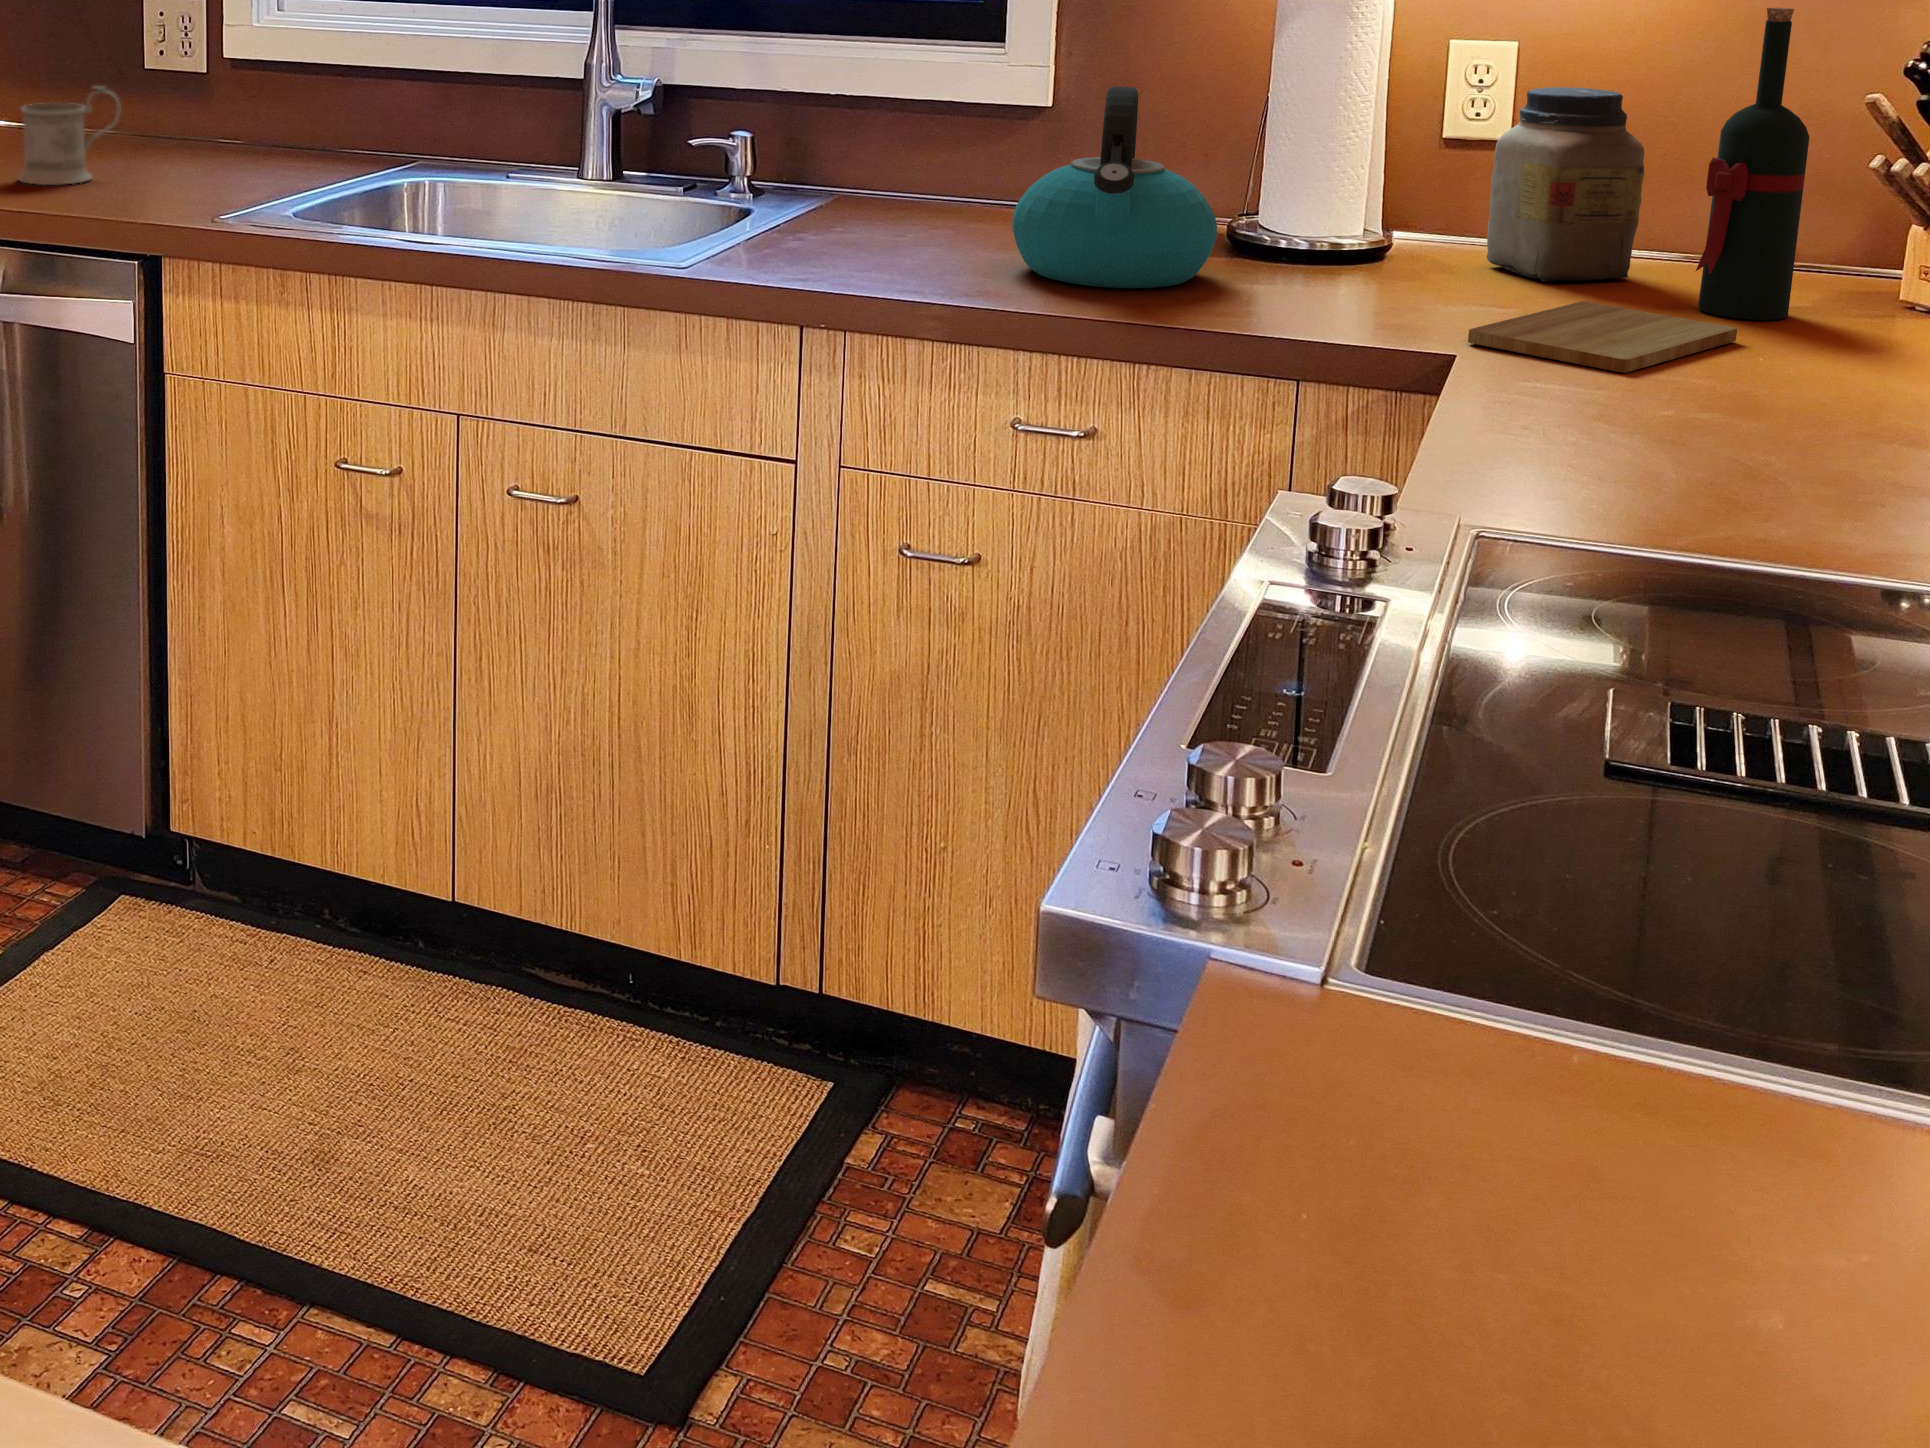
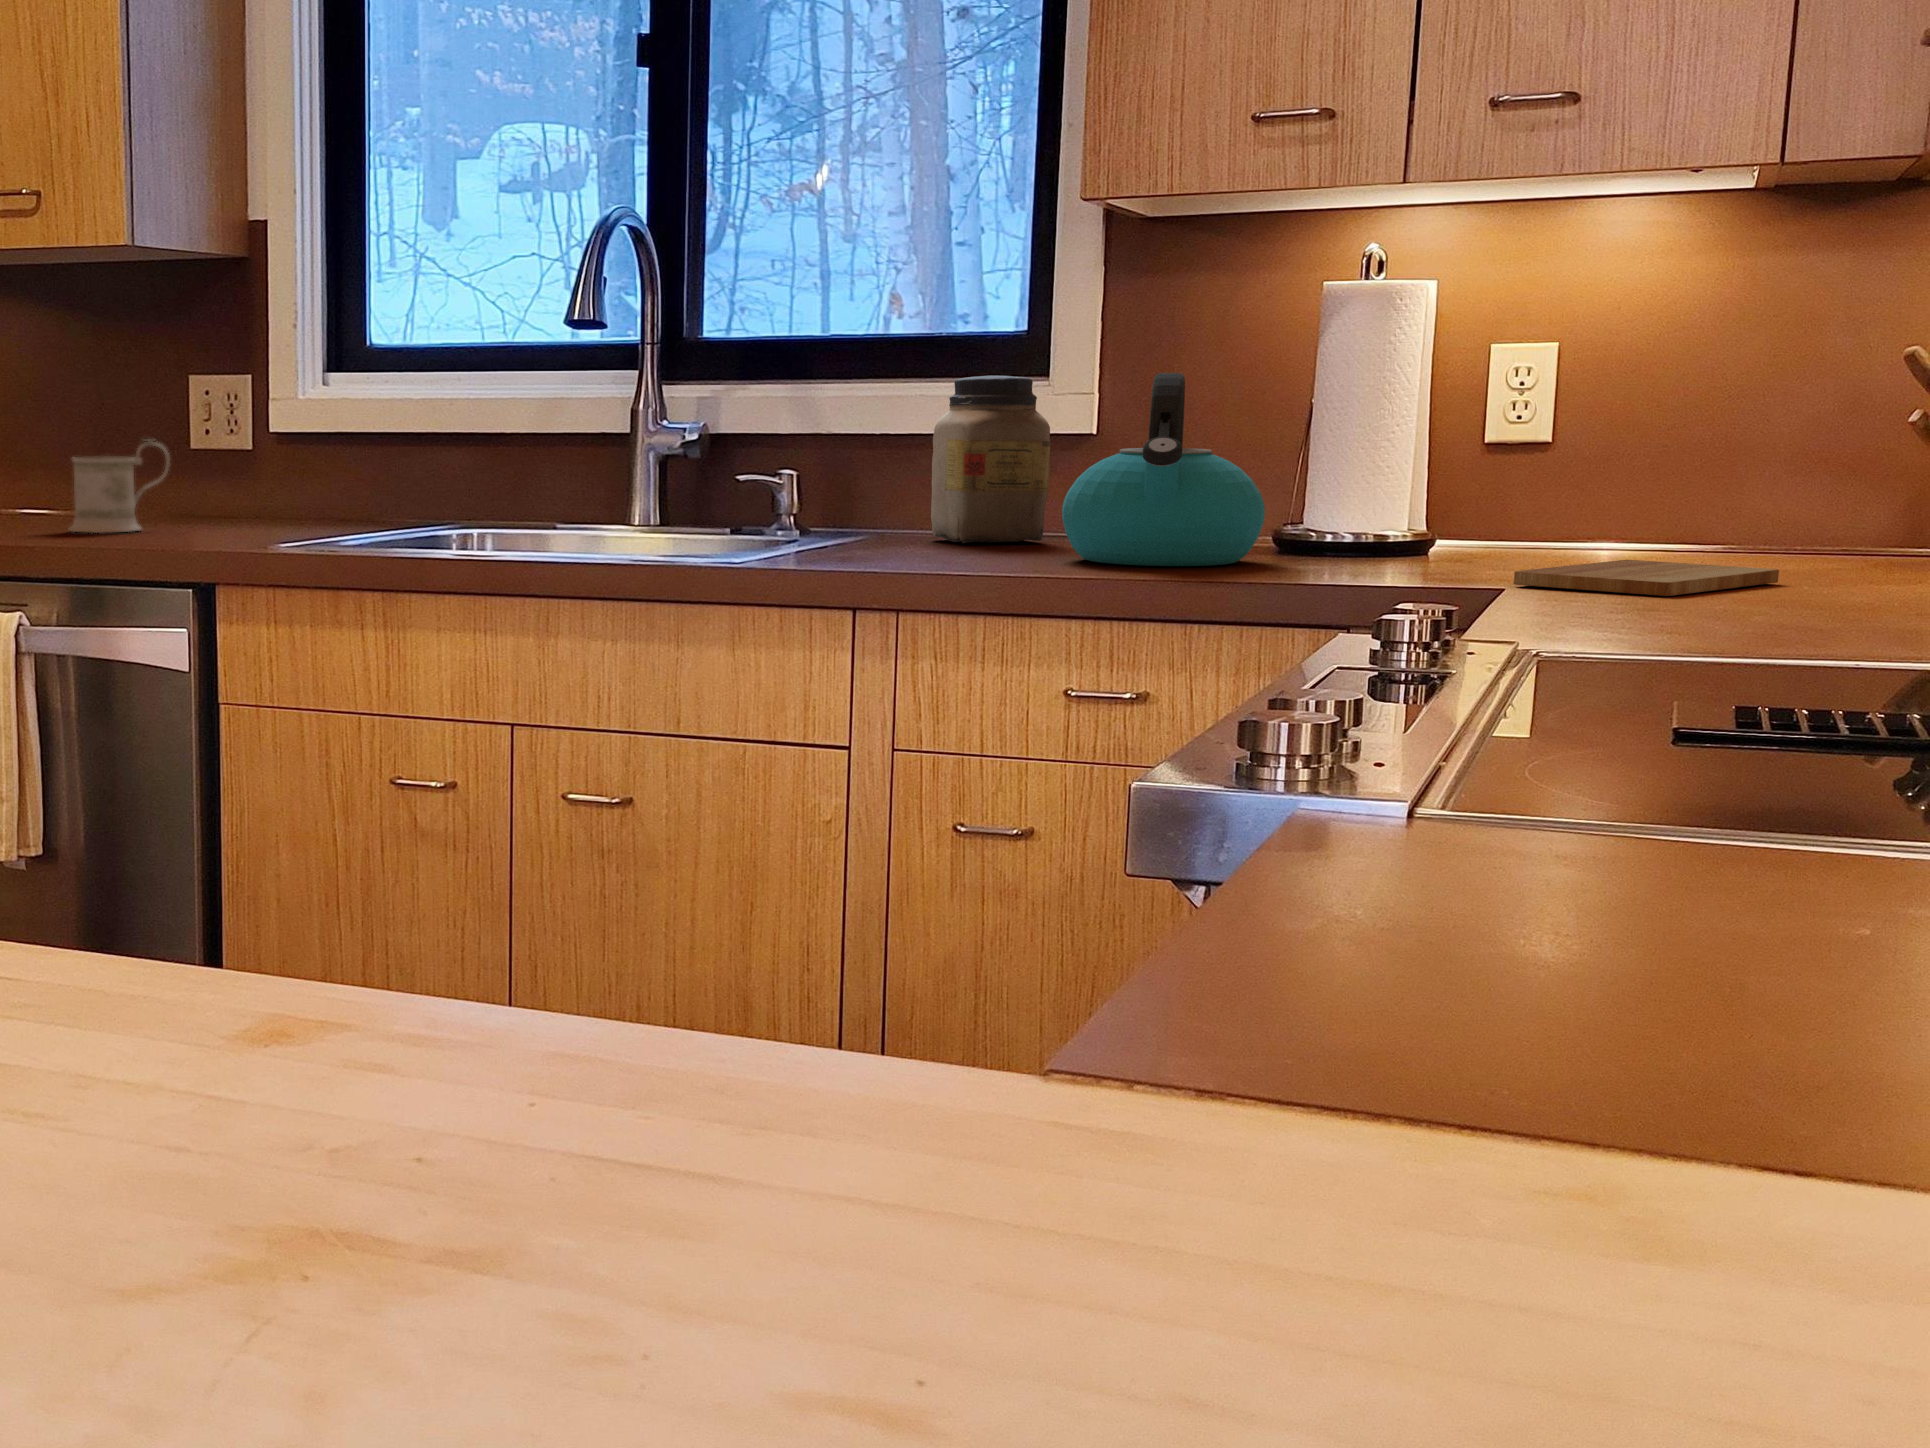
wine bottle: present [1696,7,1809,320] -> none [1738,265,1847,574]
jar: present [1487,87,1644,282] -> present [931,376,1050,543]

